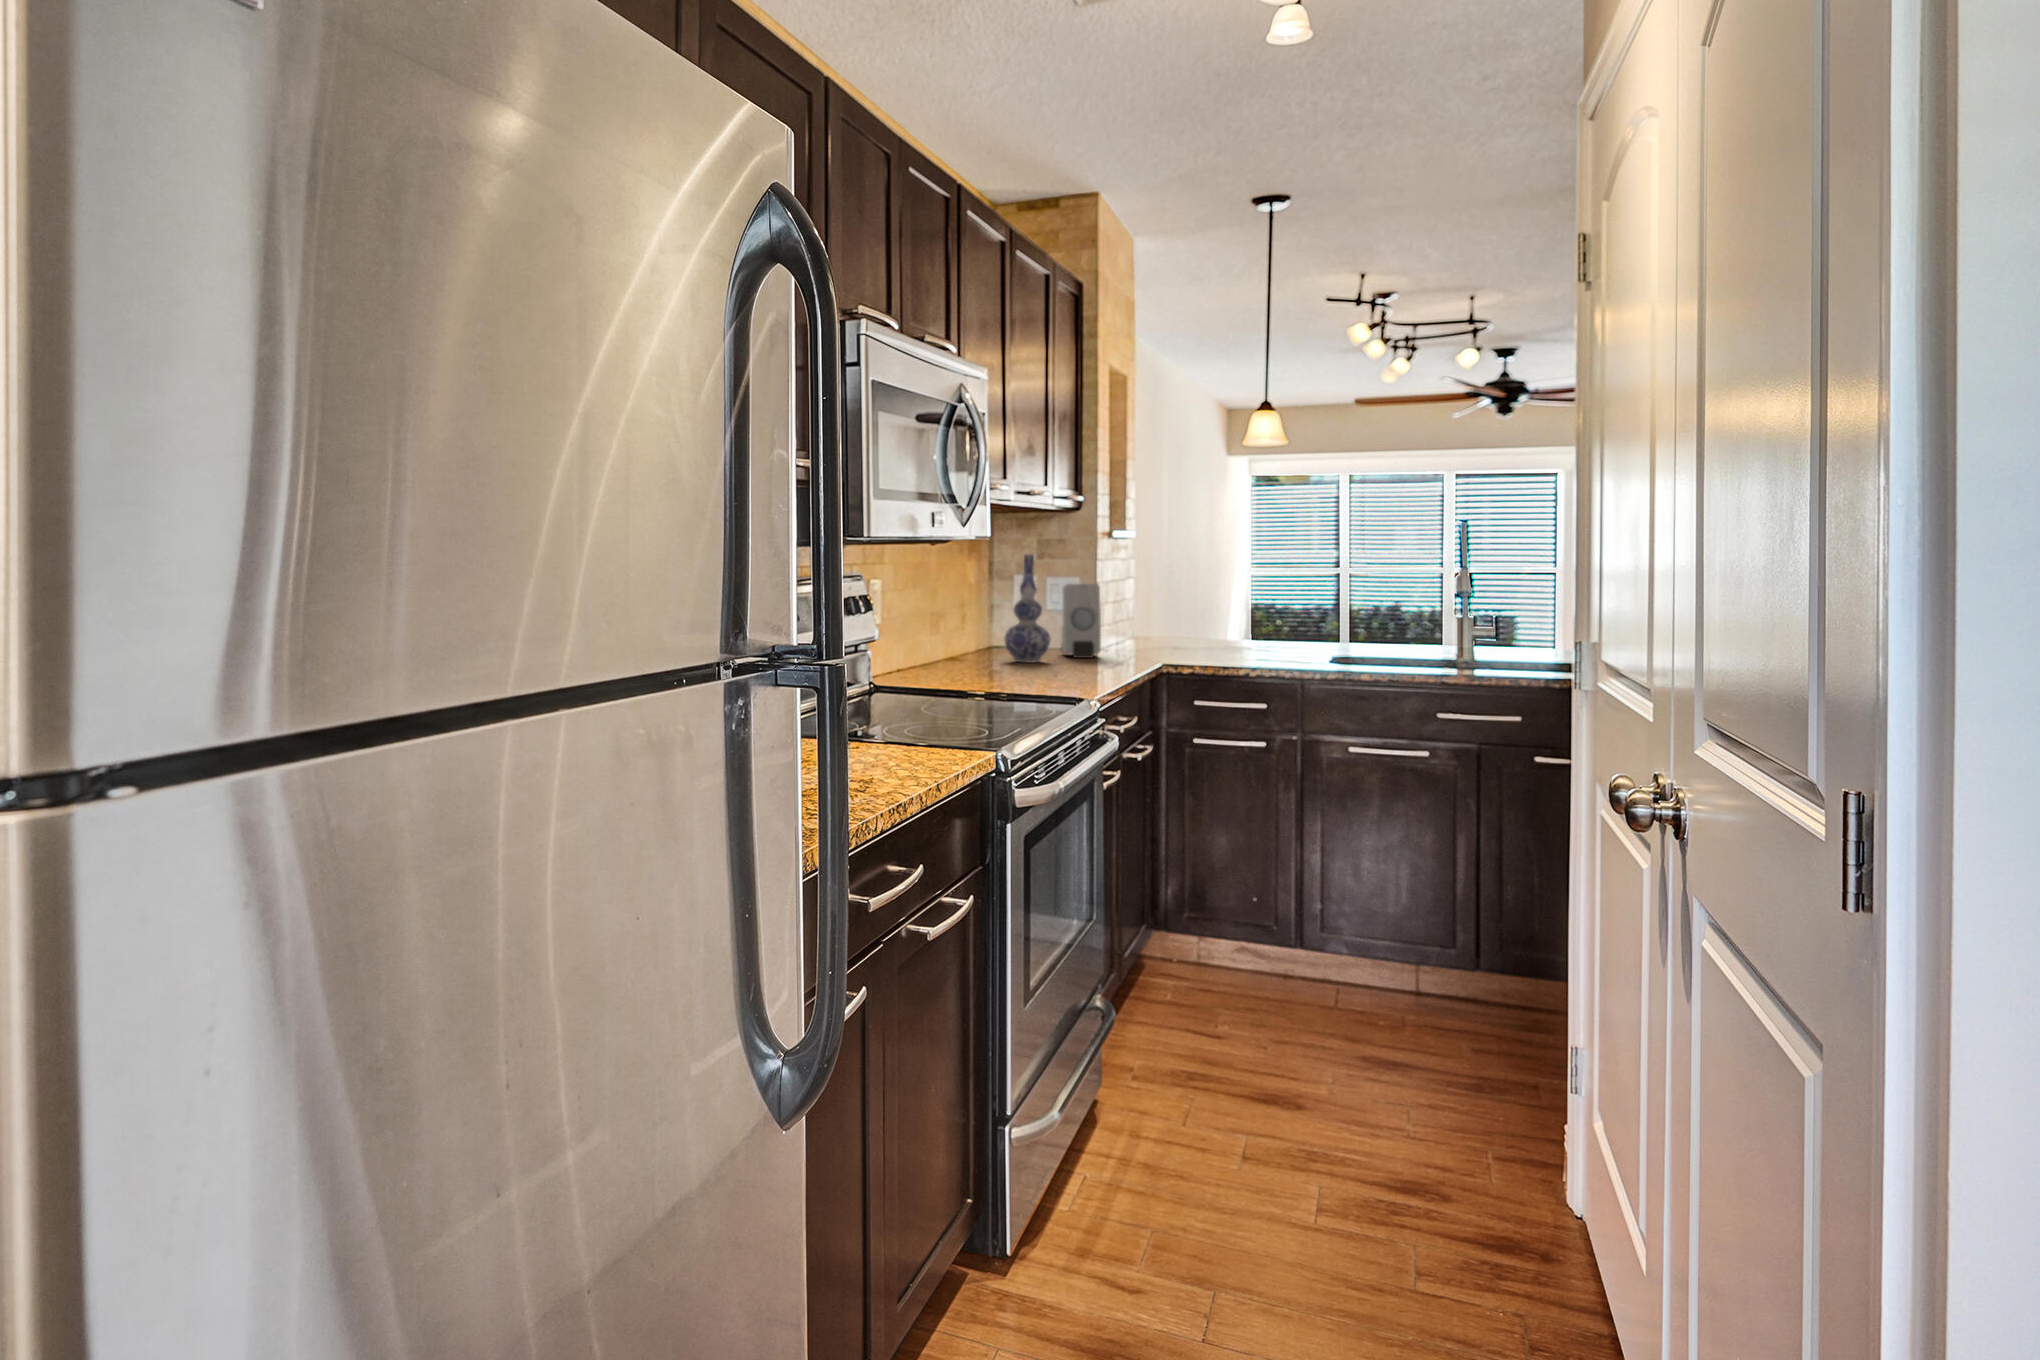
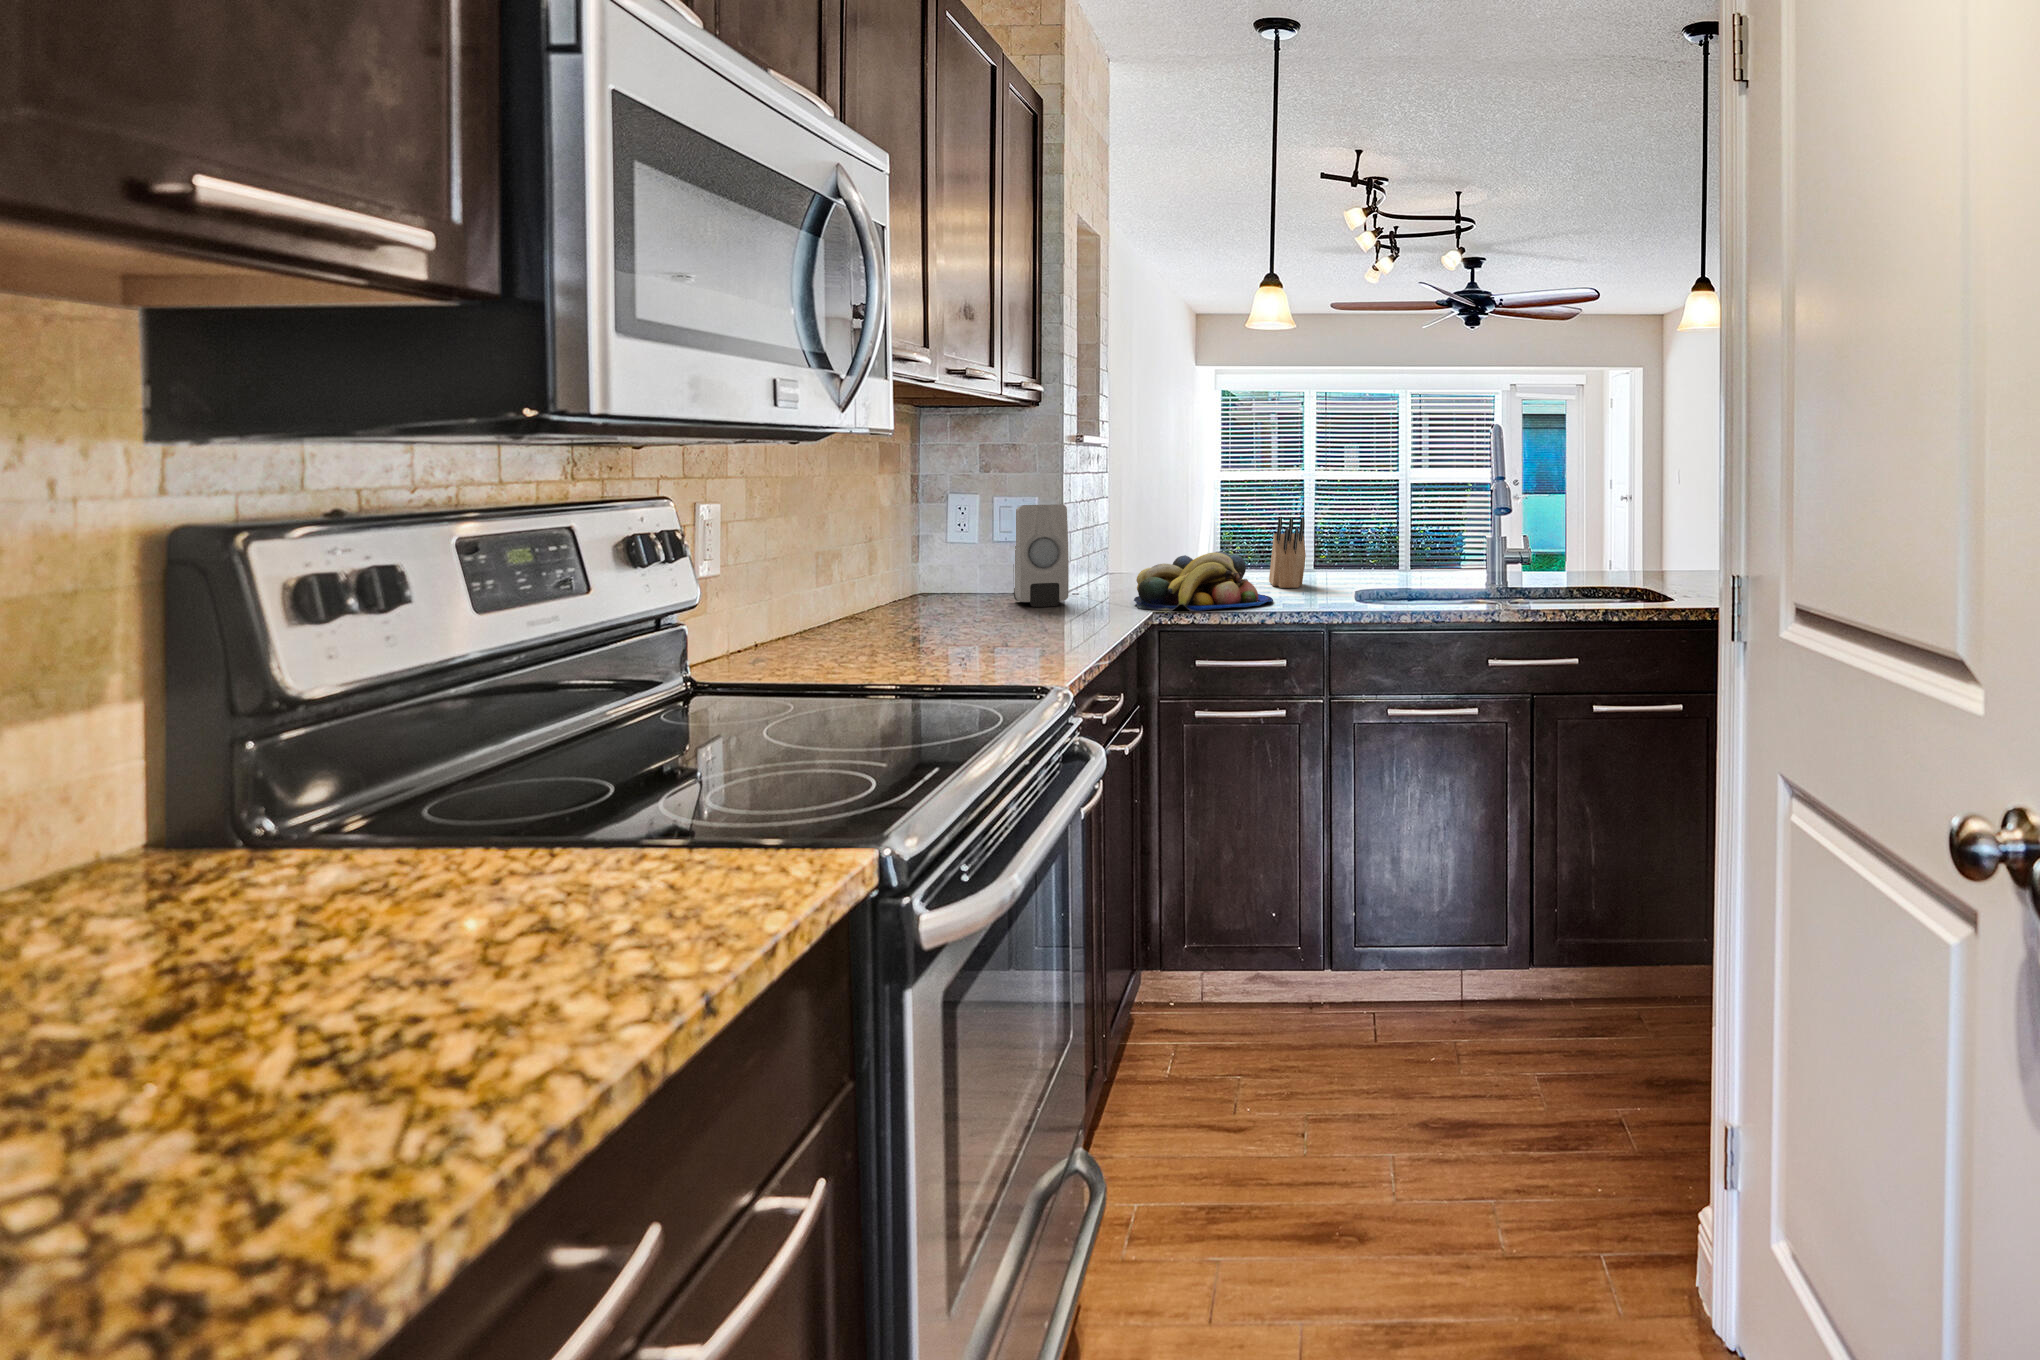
vase: present [1004,554,1050,662] -> none [931,464,999,618]
knife block: none [1263,597,1292,654] -> present [1269,517,1306,588]
fruit bowl: none [1149,622,1260,665] -> present [1134,551,1273,611]

